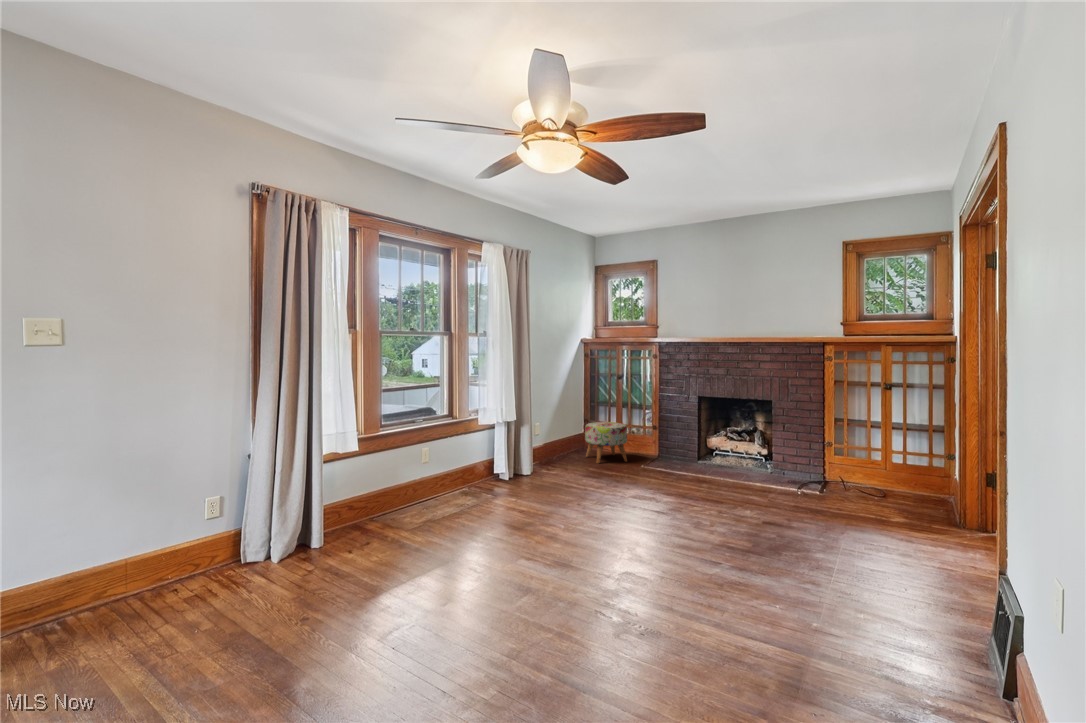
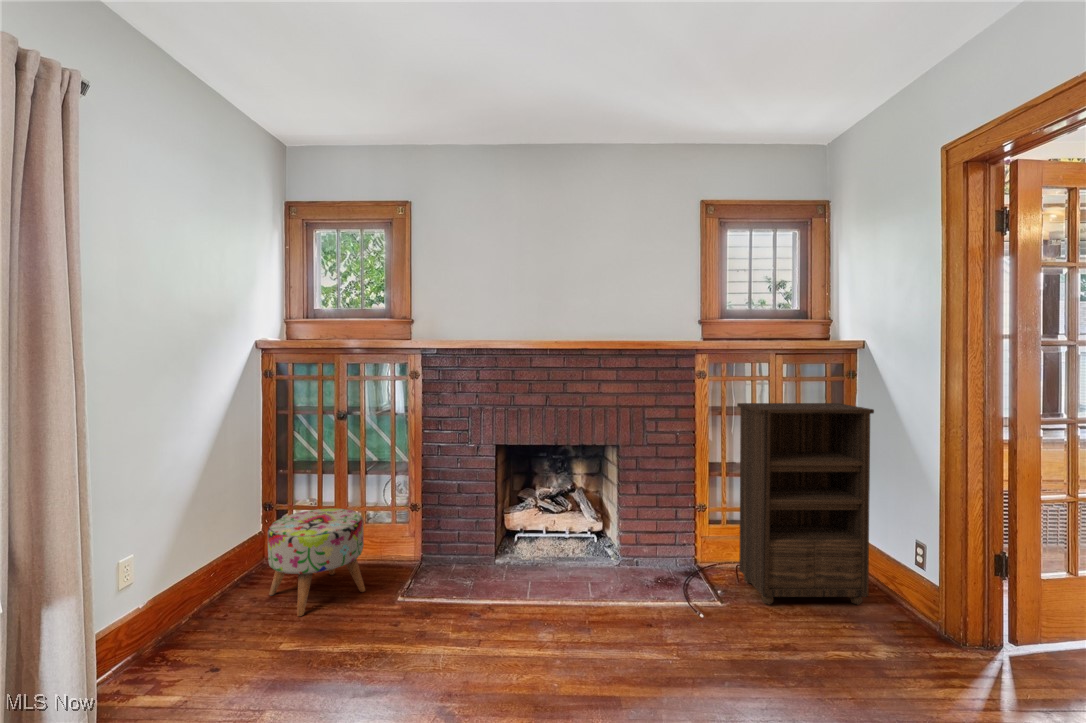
bookshelf: none [844,376,928,505] -> present [737,403,874,604]

